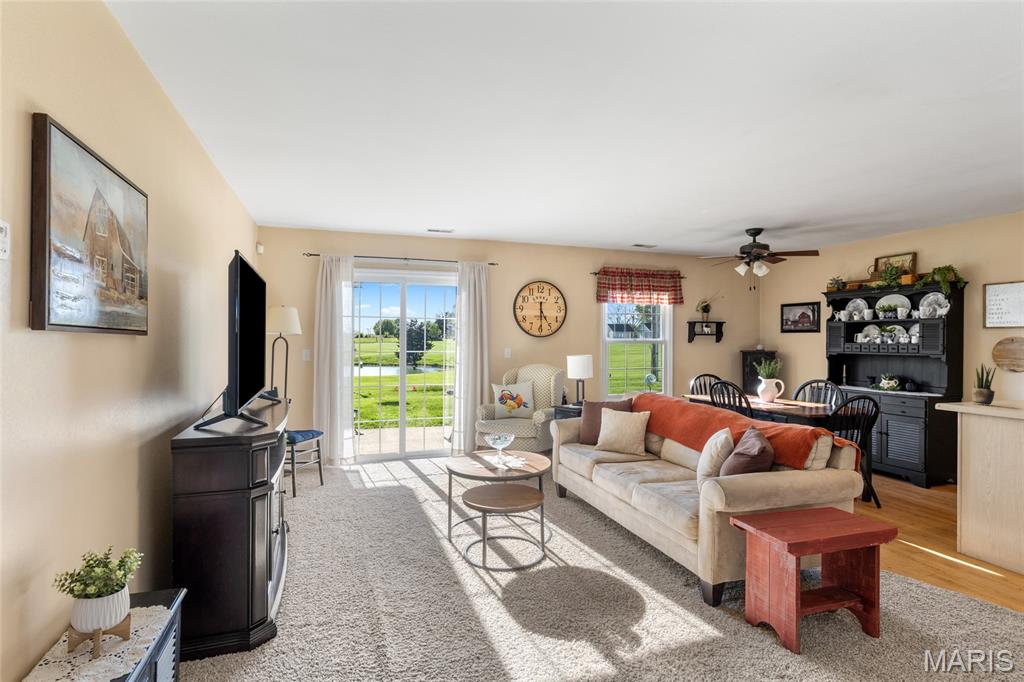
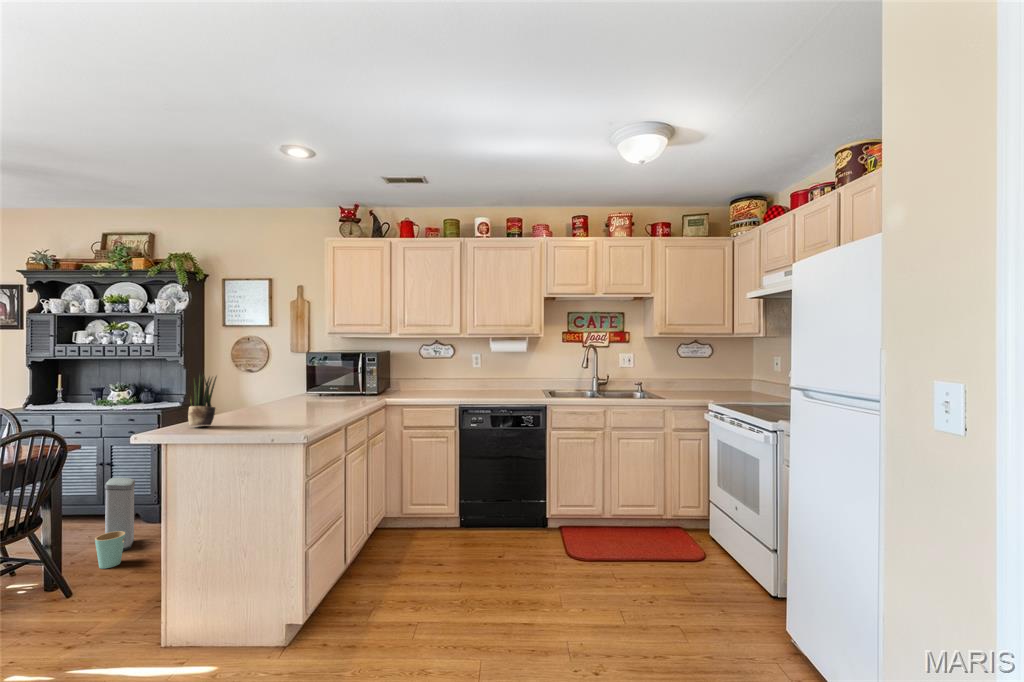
trash can: none [886,442,909,503] -> present [95,478,135,569]

